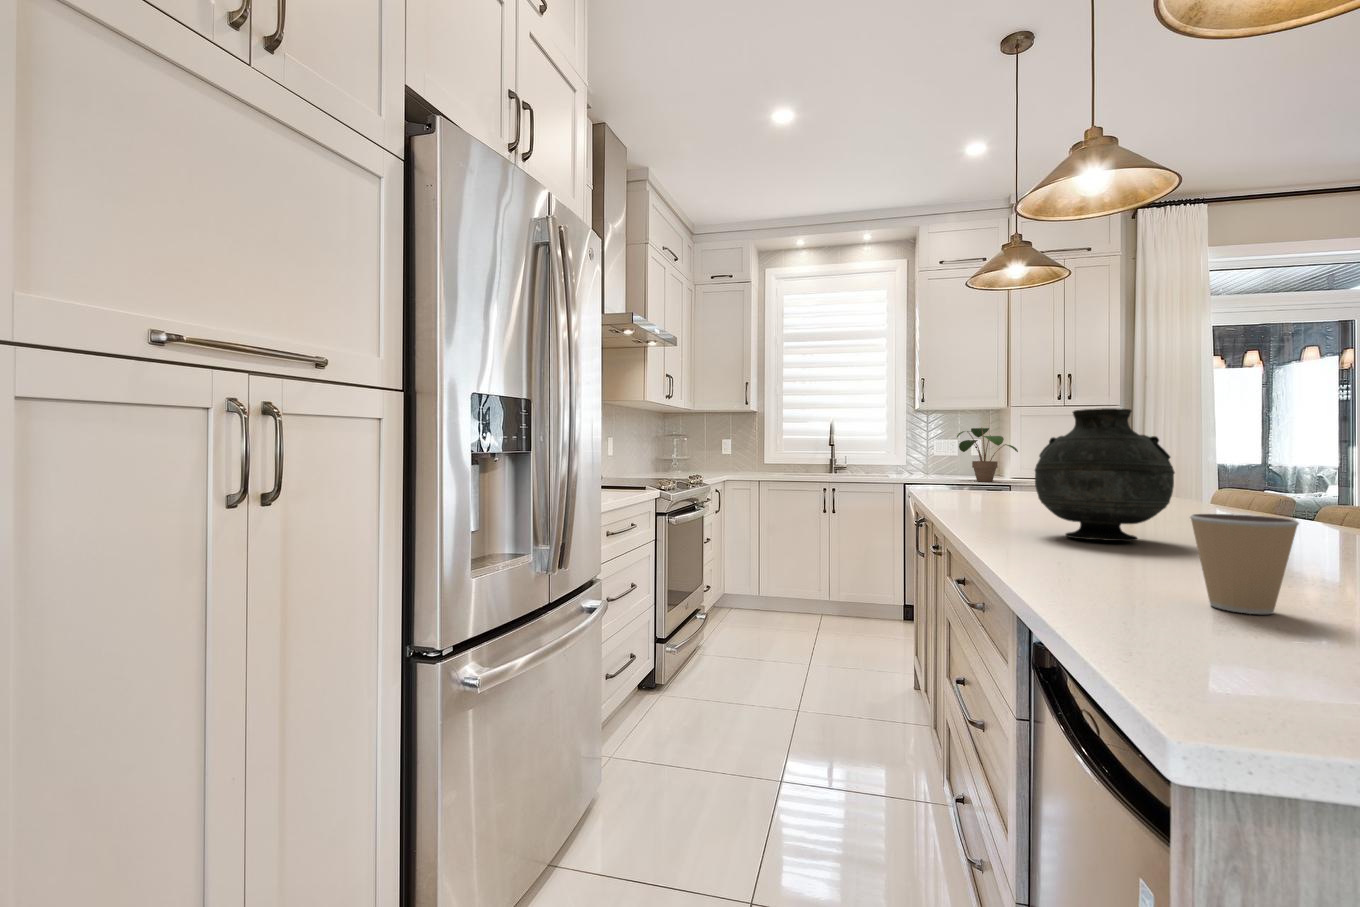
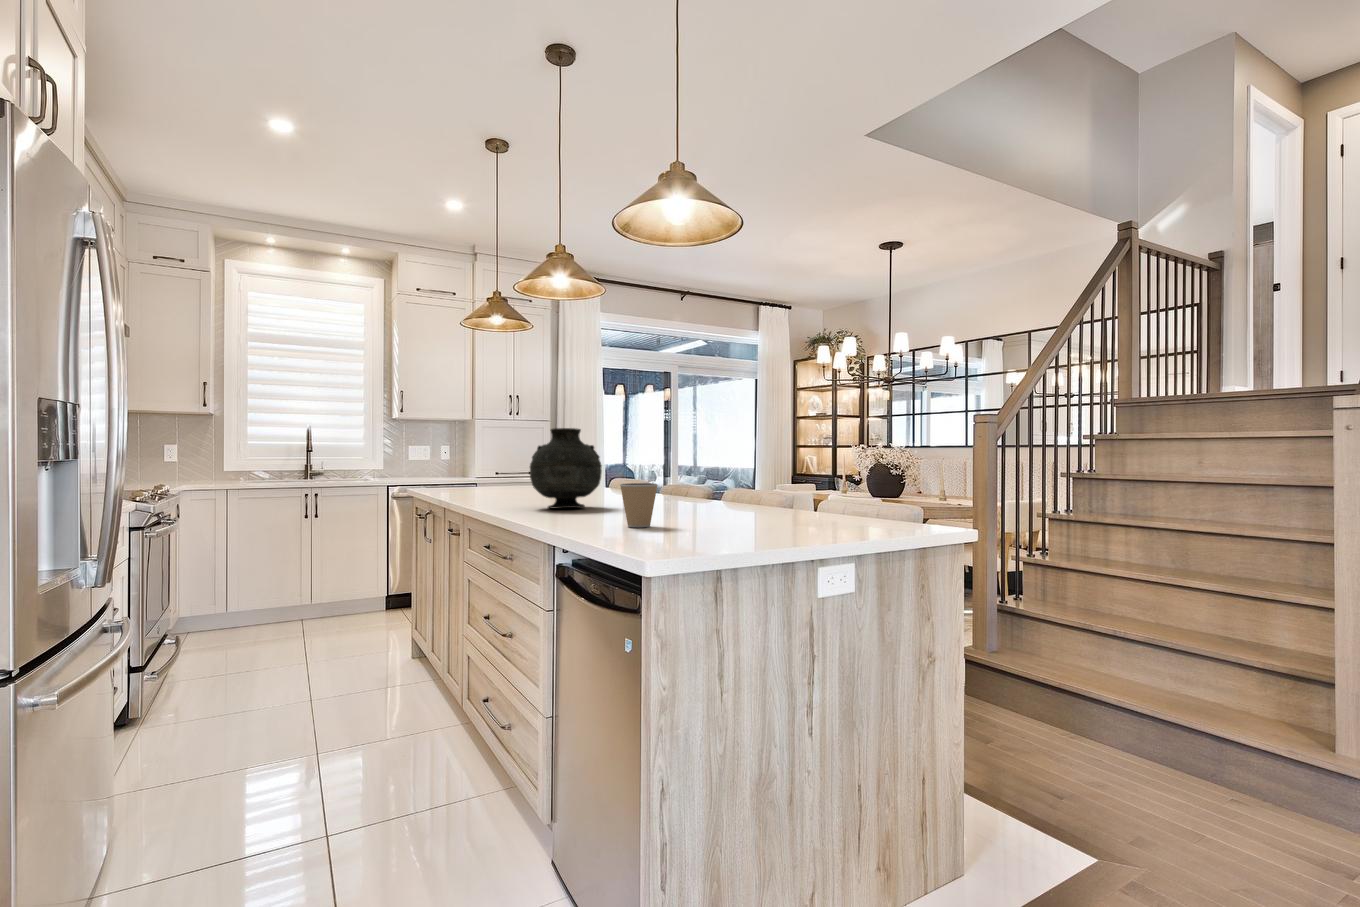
potted plant: present [957,428,1018,482] -> none [434,435,483,481]

